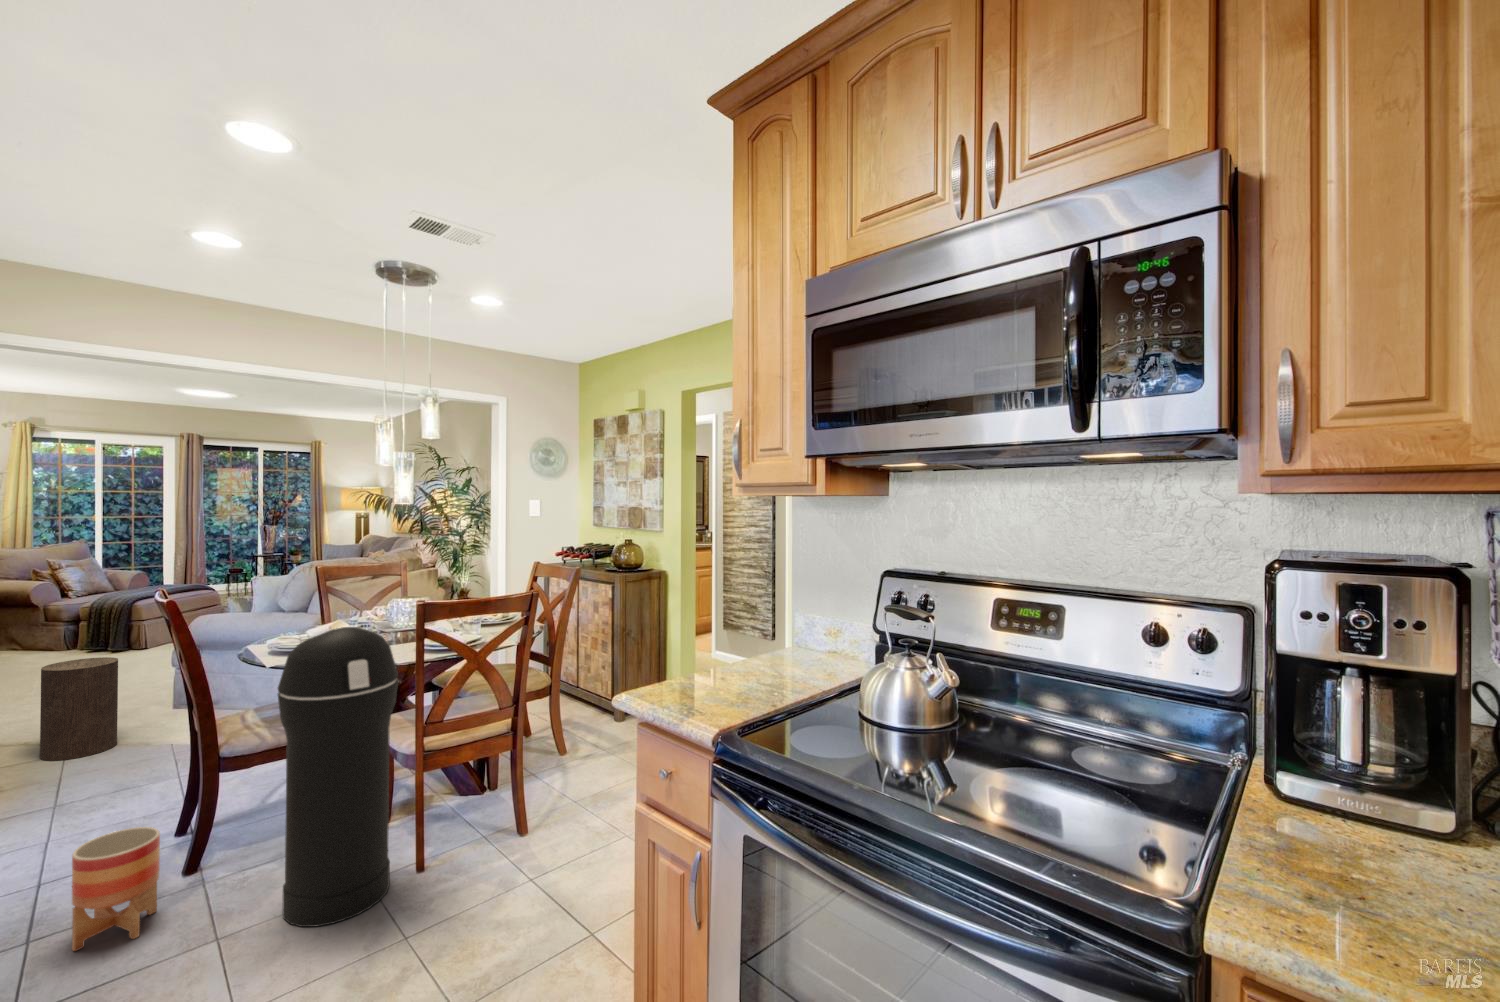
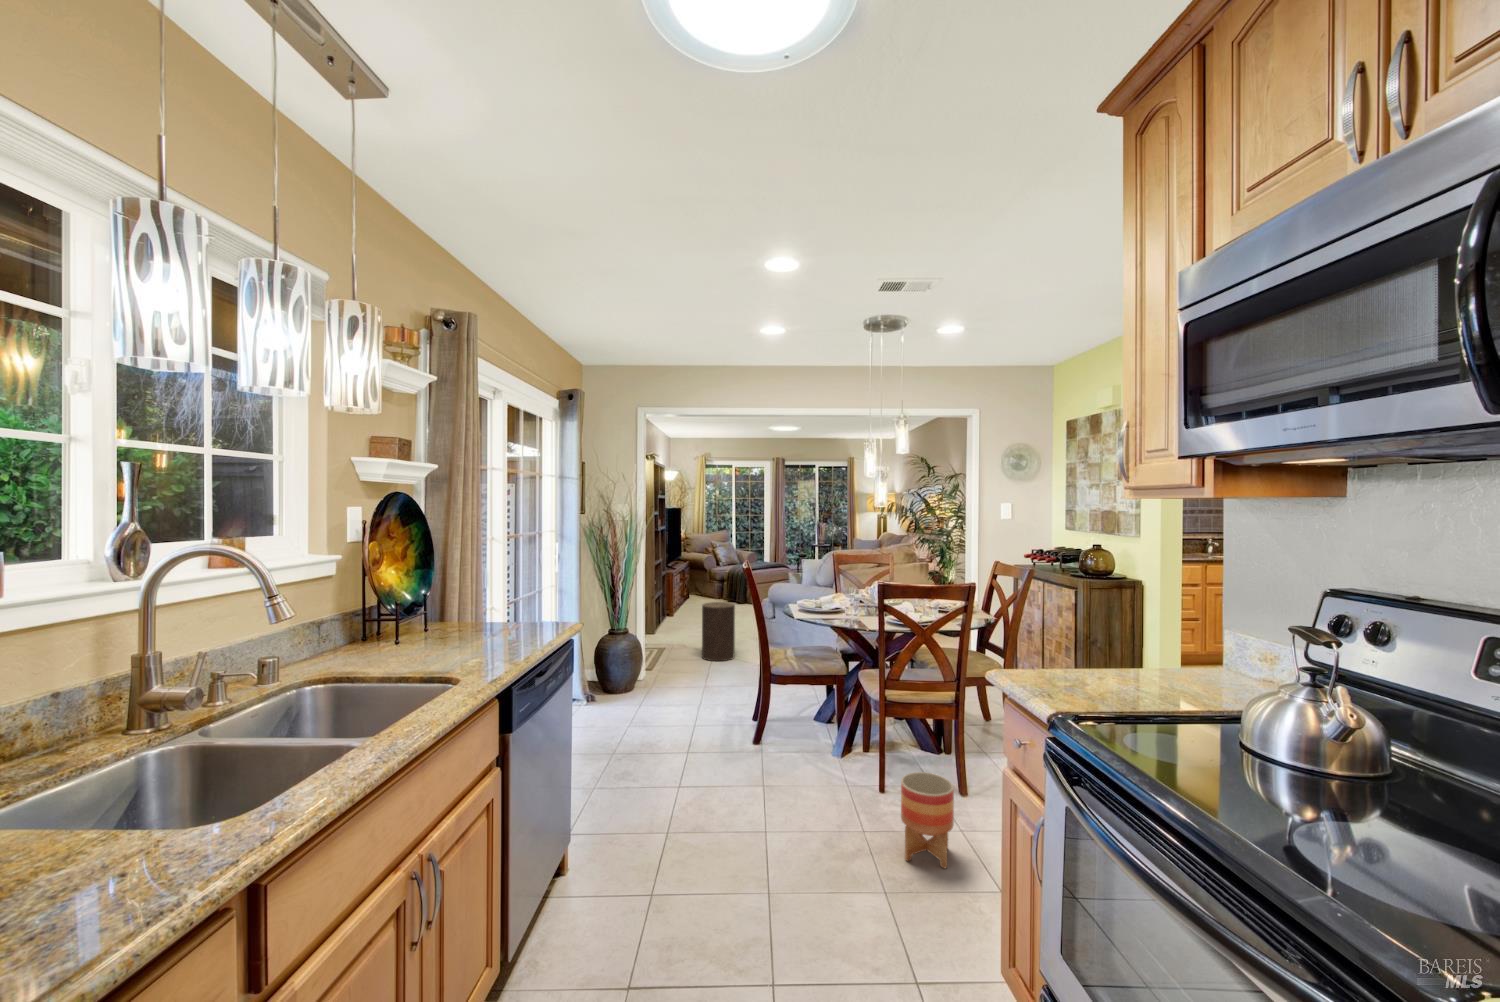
trash can: present [278,627,398,927] -> none [792,596,865,804]
planter: present [72,827,160,951] -> present [901,772,954,868]

